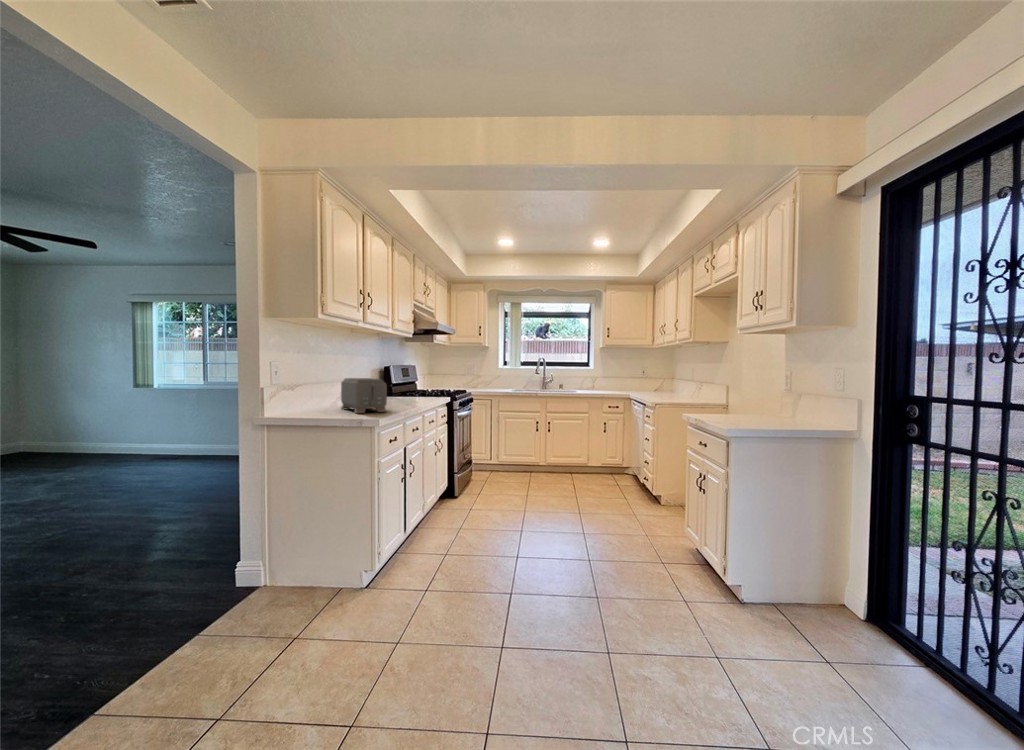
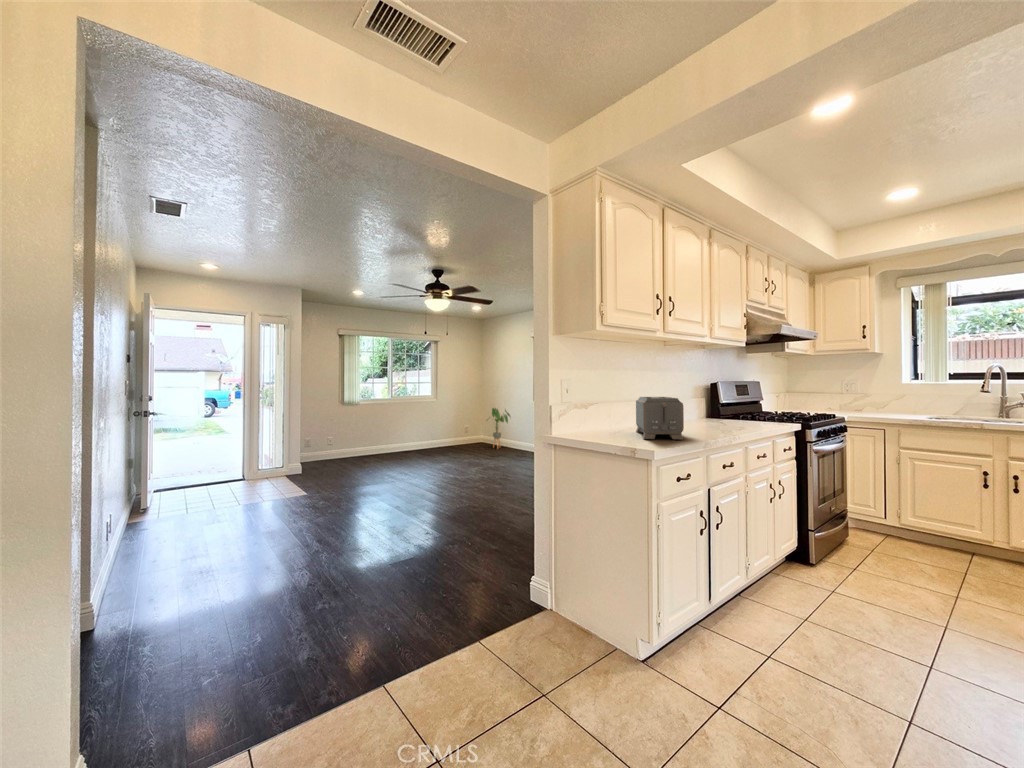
house plant: none [53,395,102,452] -> present [487,408,510,448]

